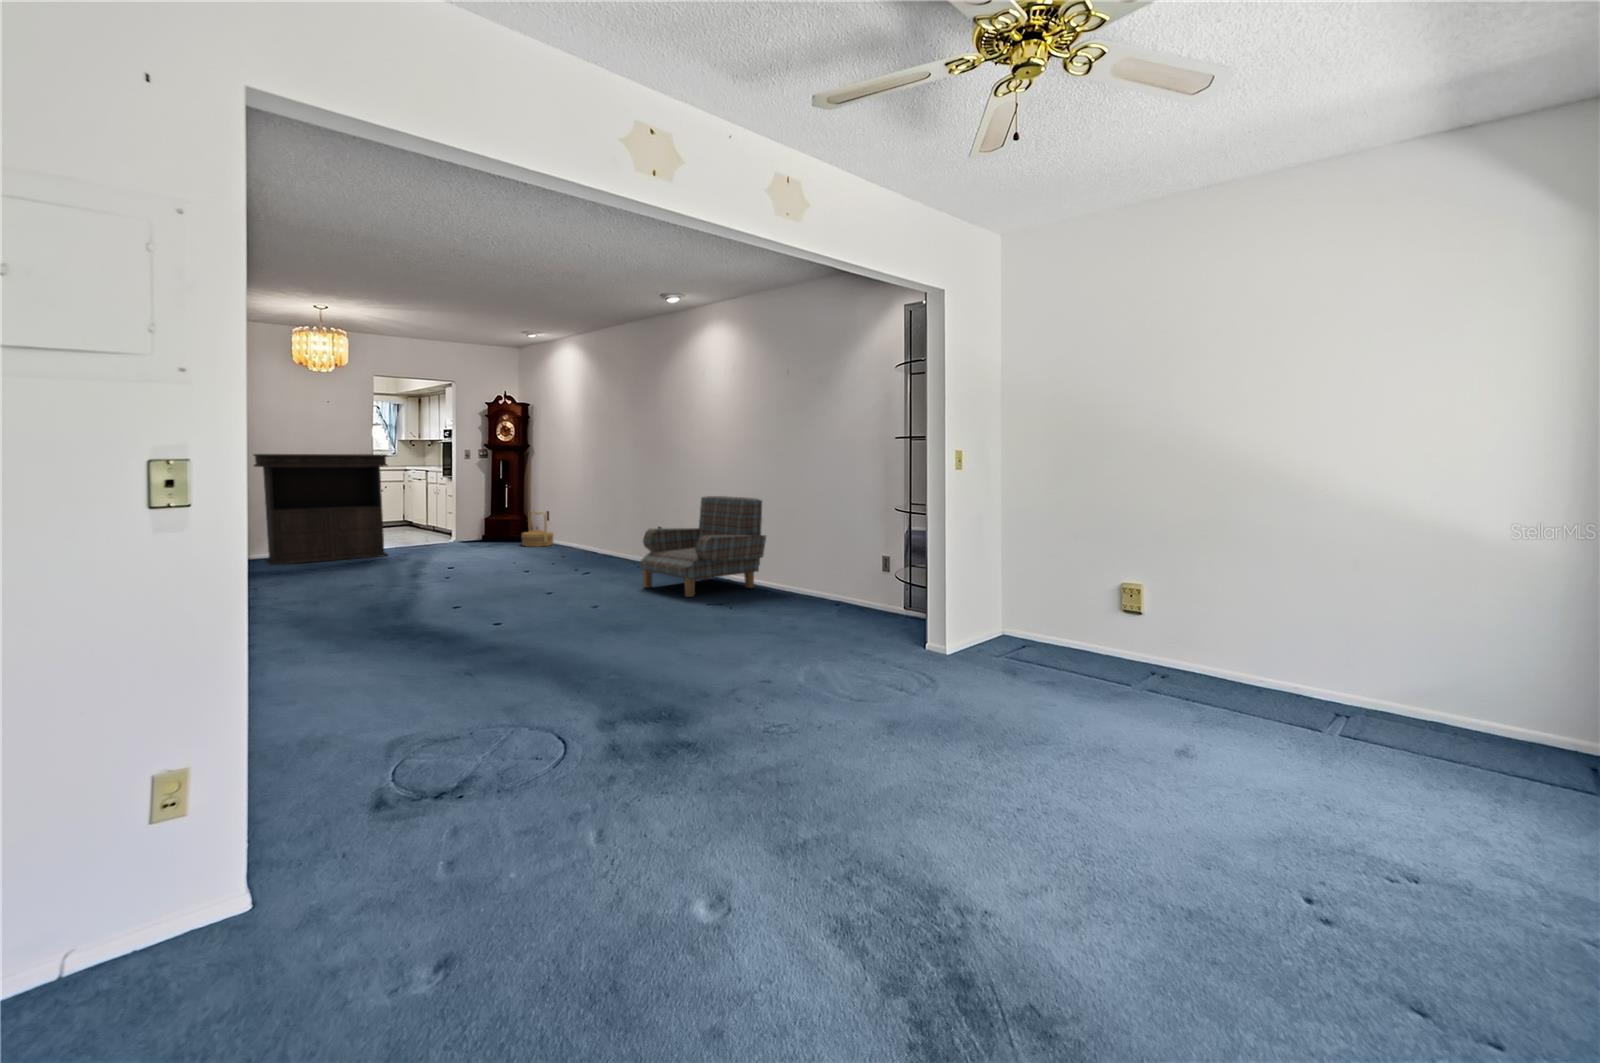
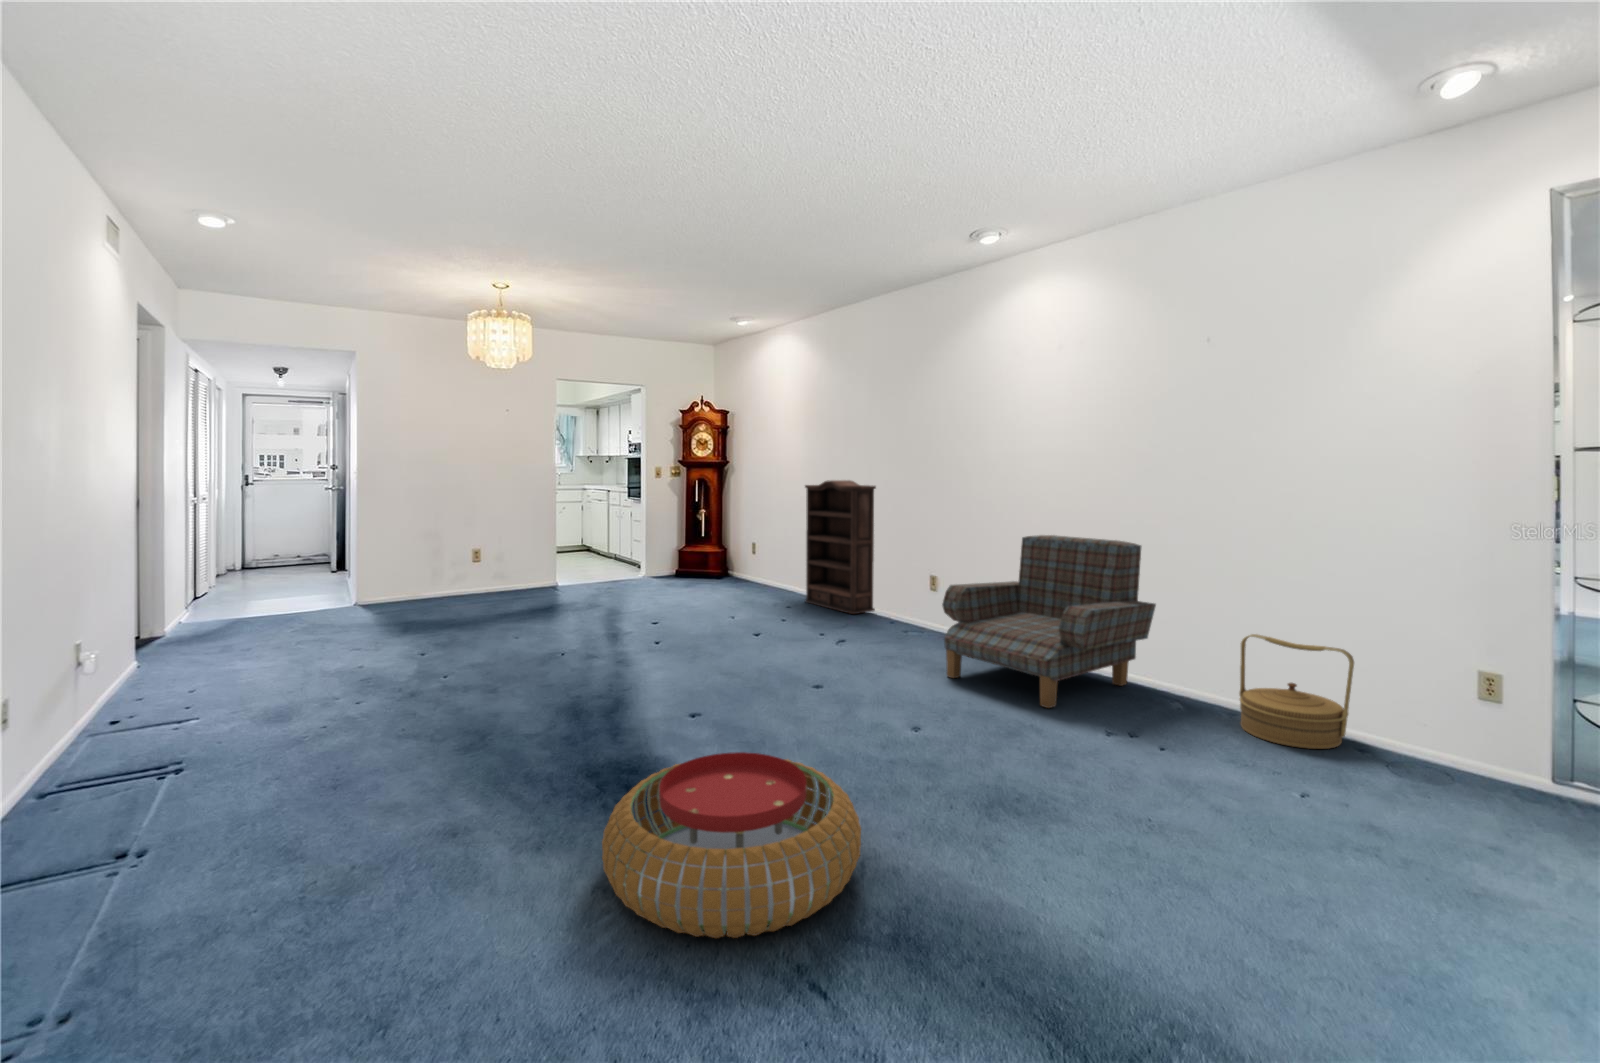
console table: present [254,454,388,565] -> none [420,472,574,611]
bookshelf: none [578,461,630,561] -> present [805,480,876,614]
woven basket: present [521,511,554,547] -> present [1239,634,1354,749]
pouf: none [386,597,522,660] -> present [602,752,861,938]

